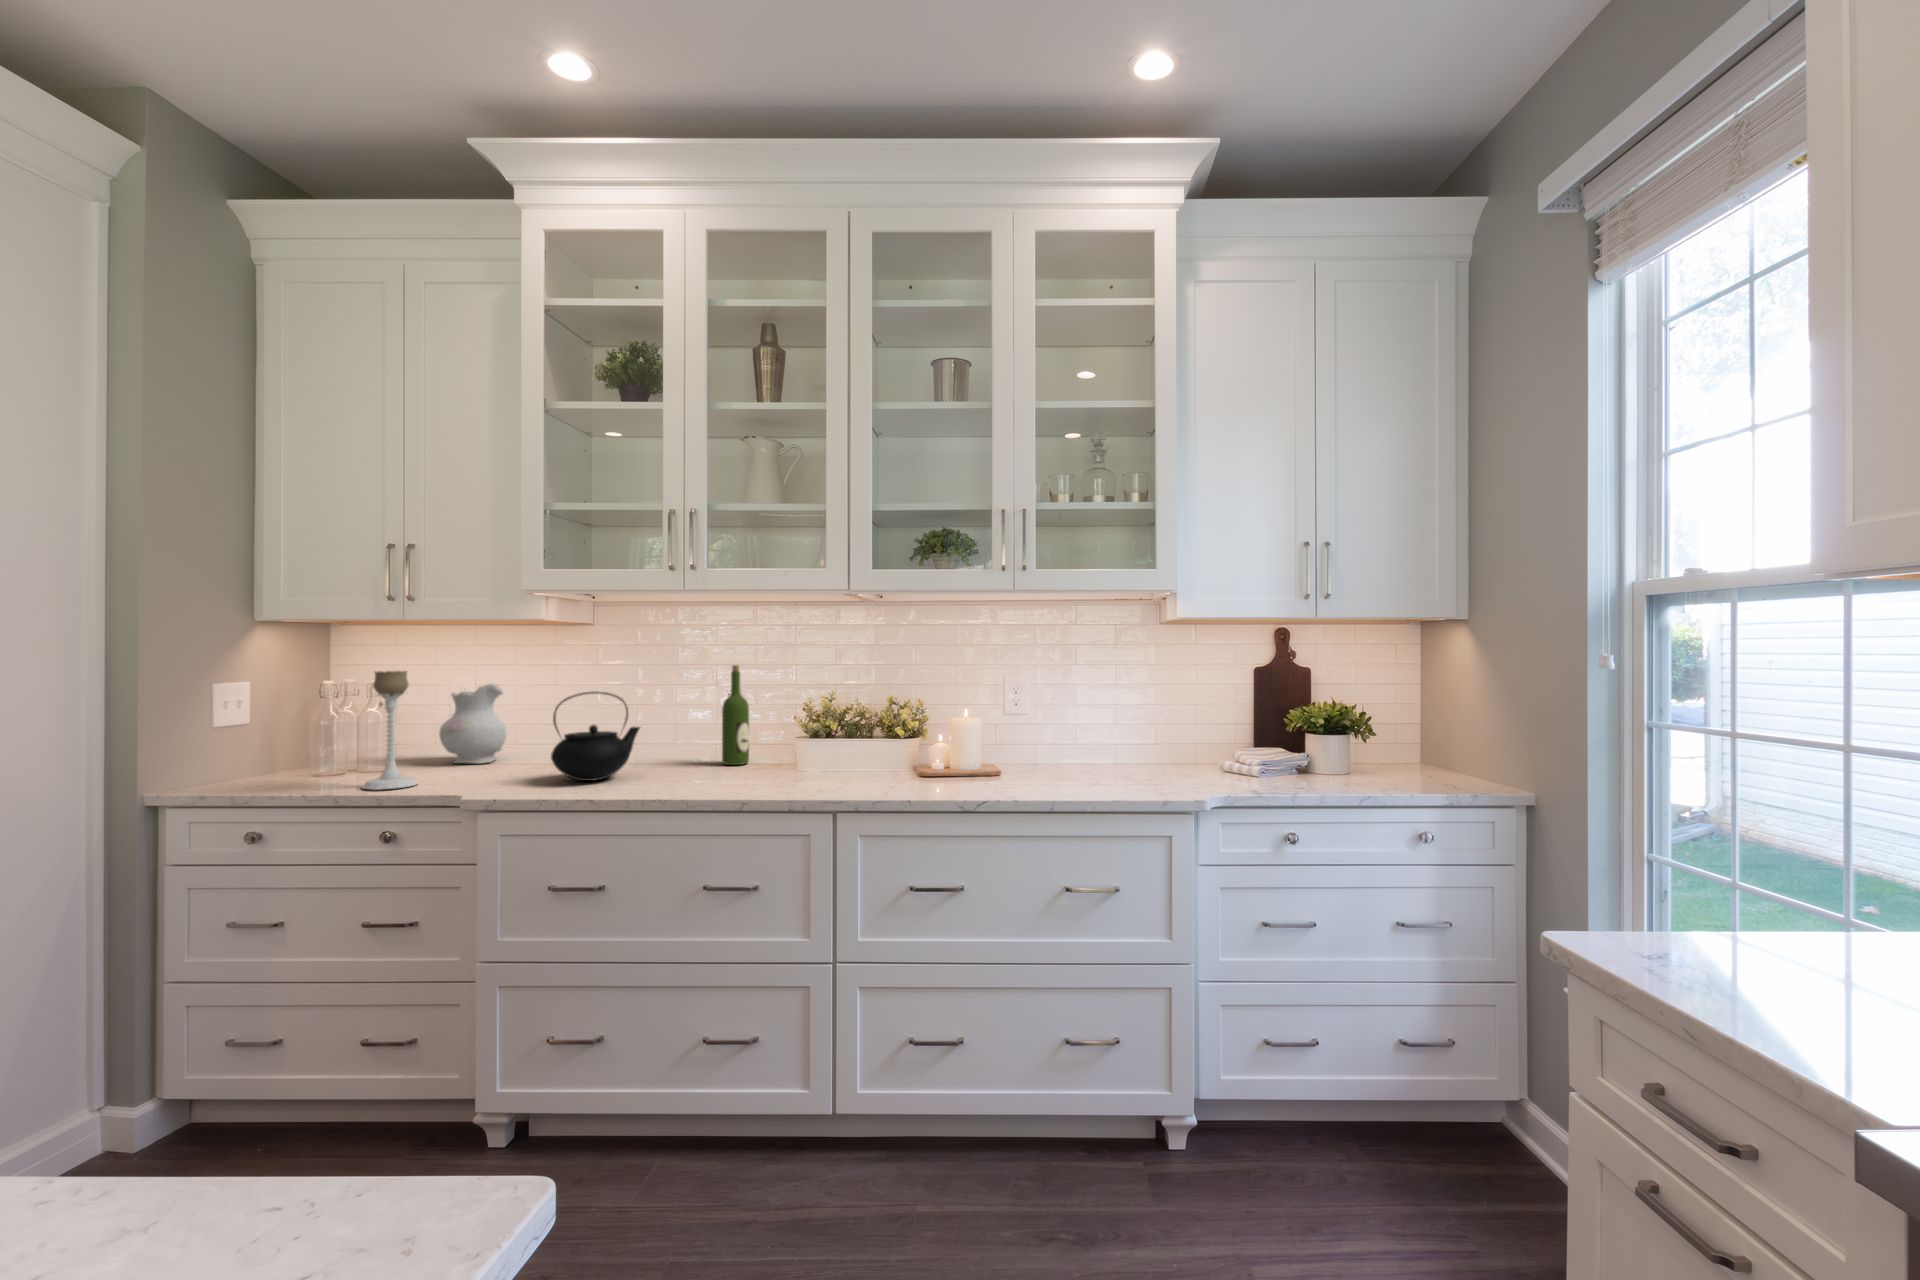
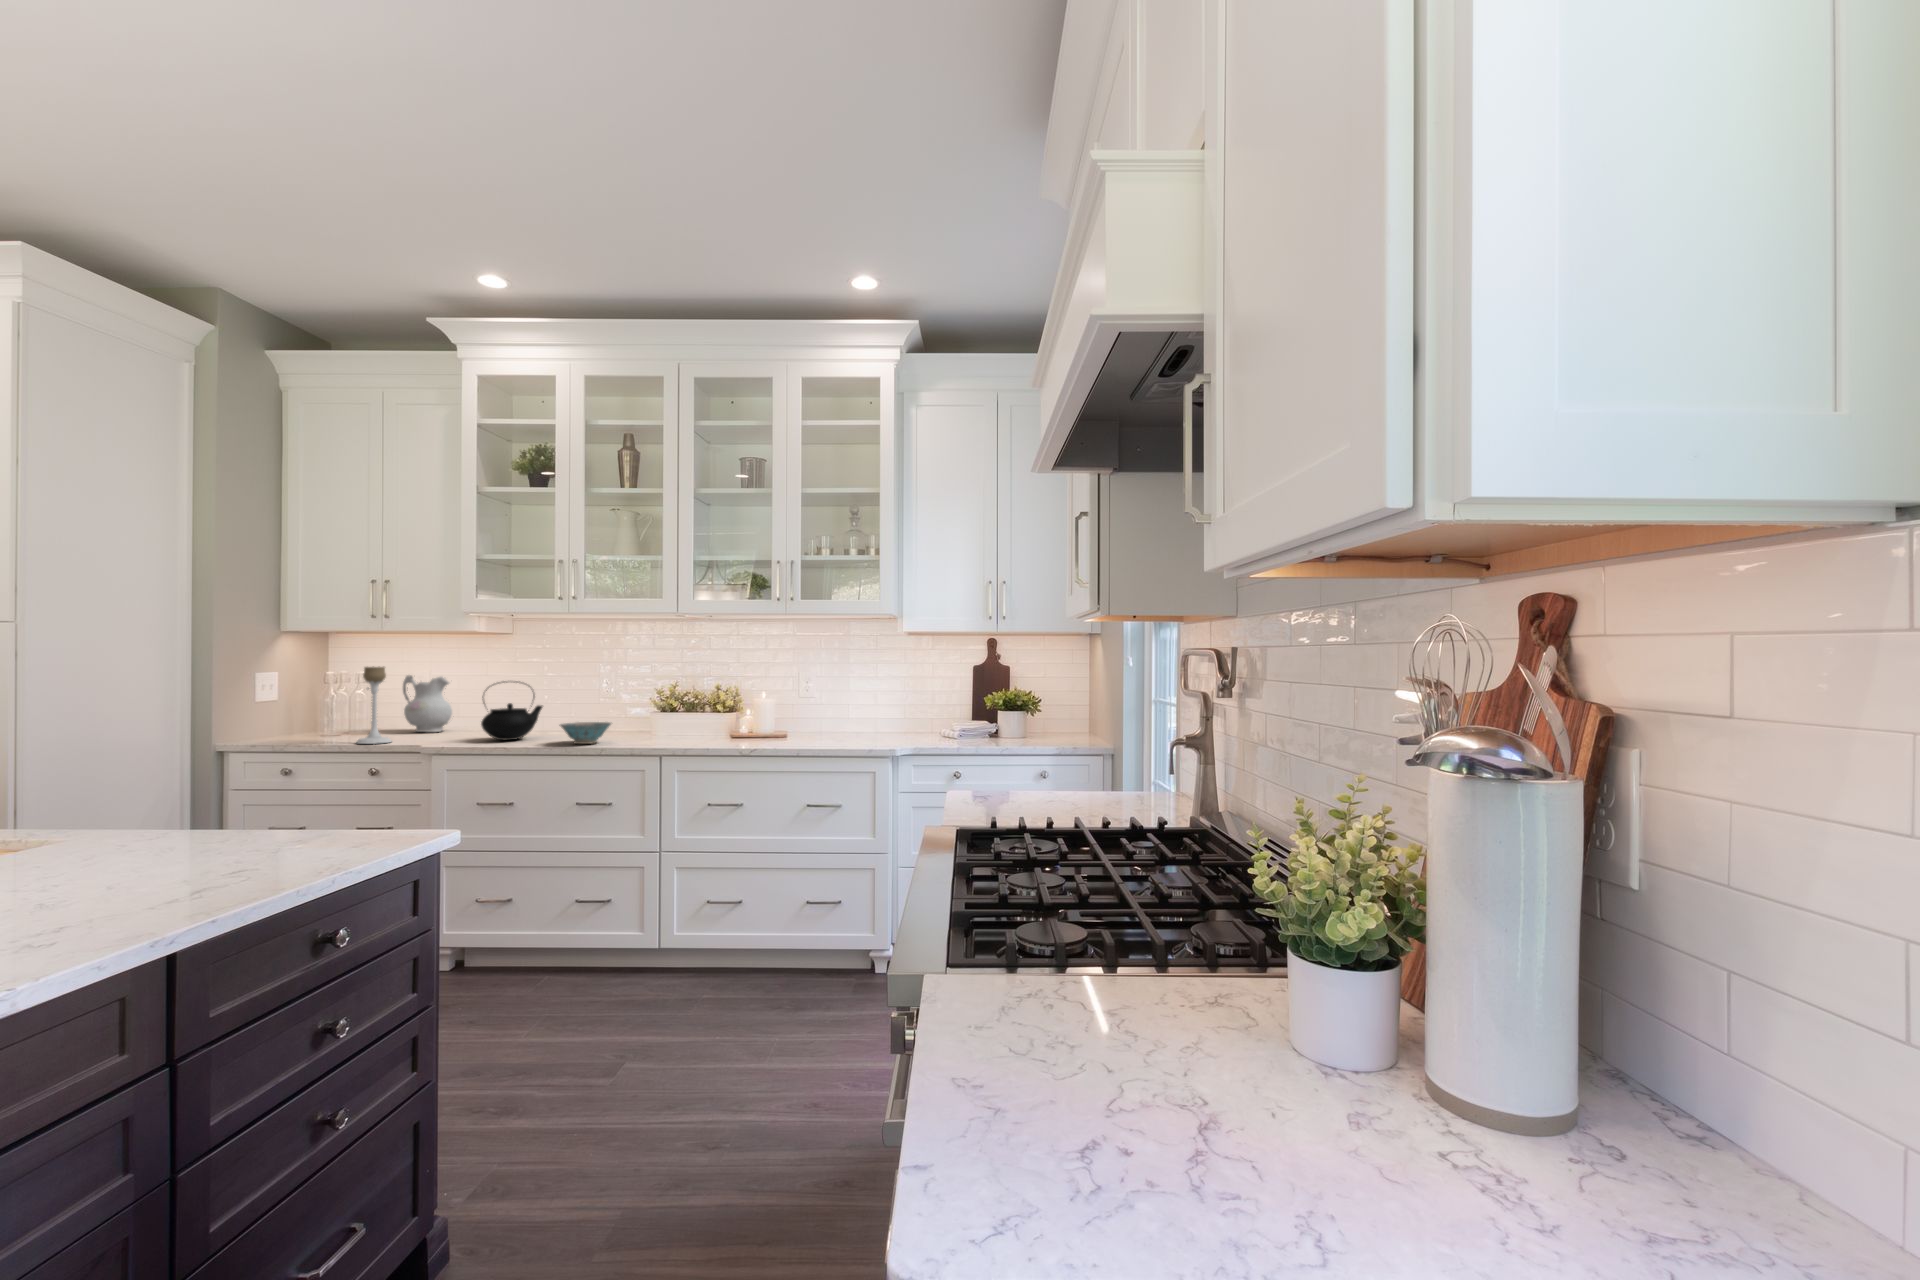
wine bottle: present [722,665,749,765] -> none [602,664,622,733]
ceramic bowl: none [670,753,749,790] -> present [560,722,611,744]

